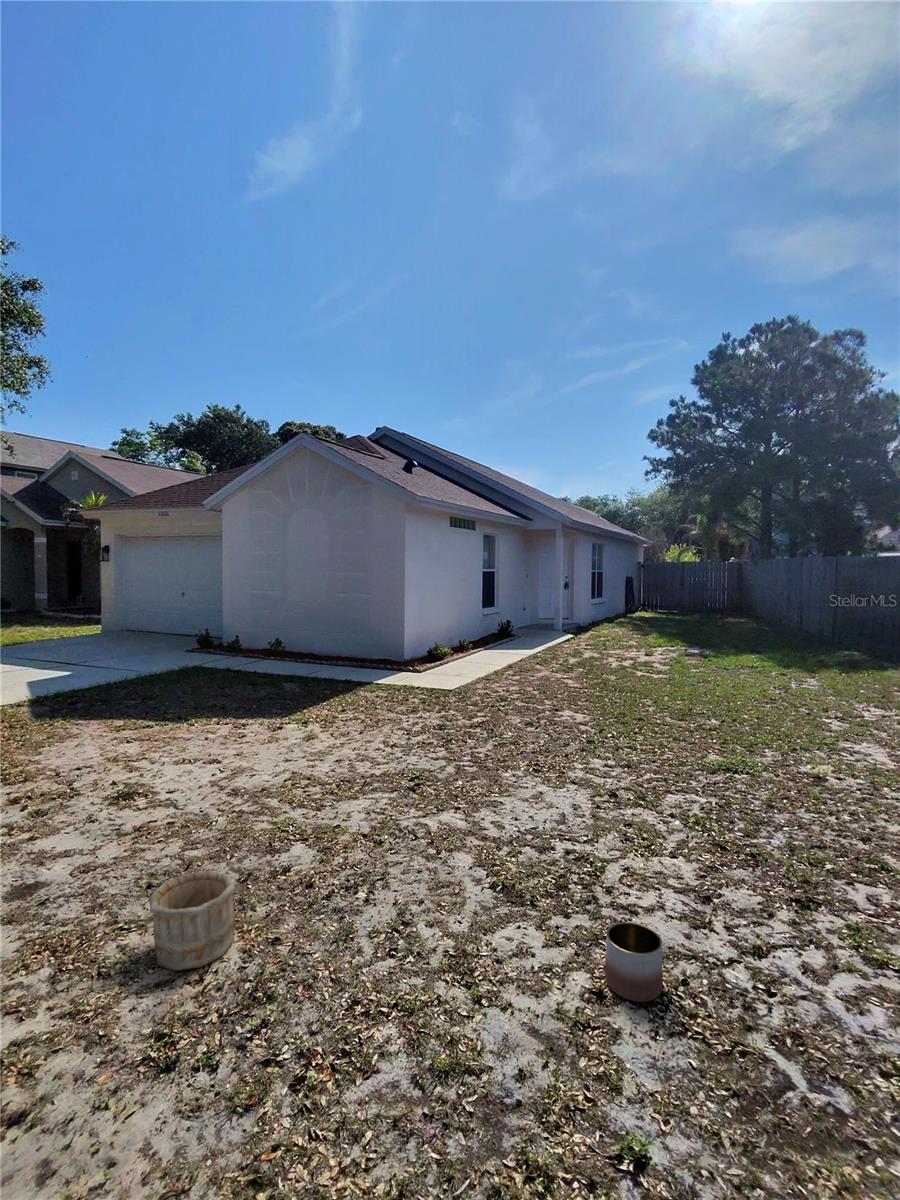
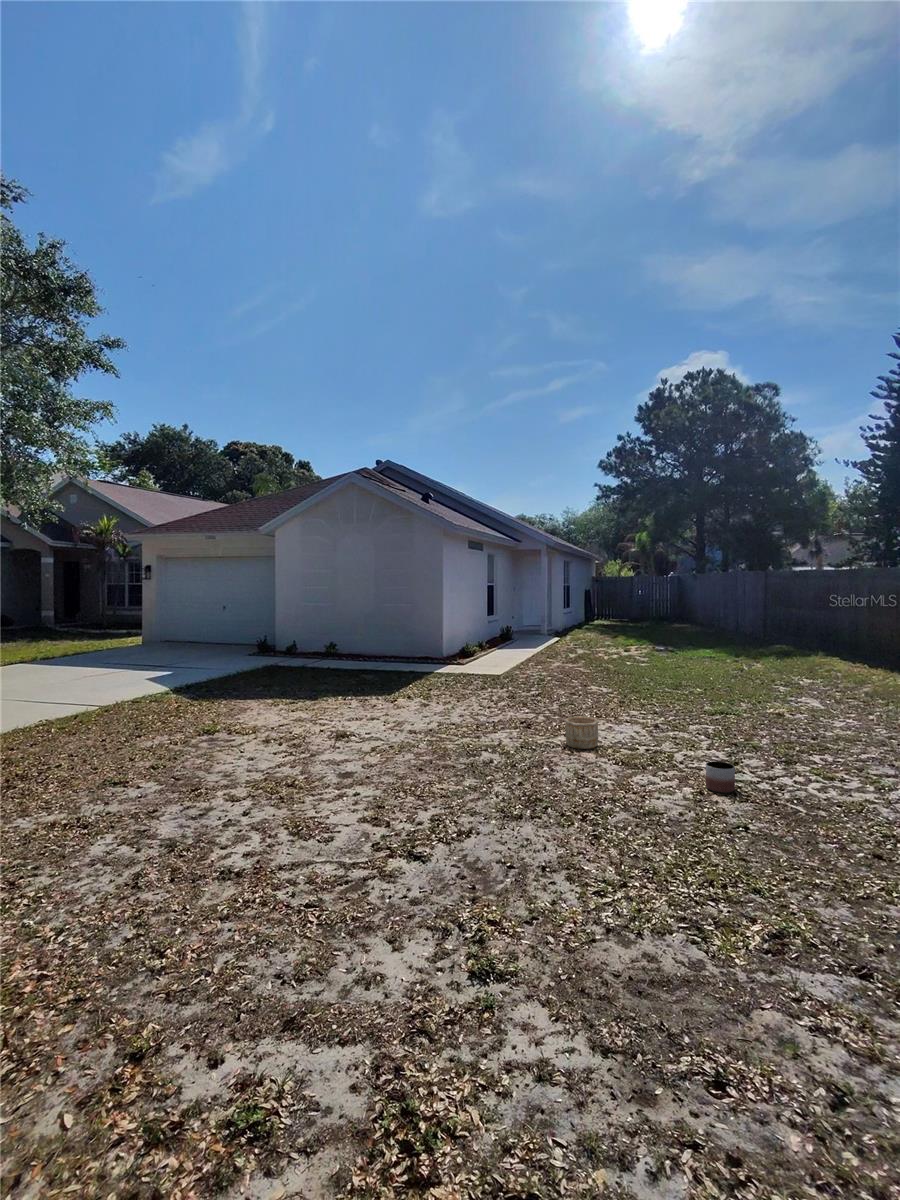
wooden bucket: present [149,870,235,970] -> present [564,716,599,749]

